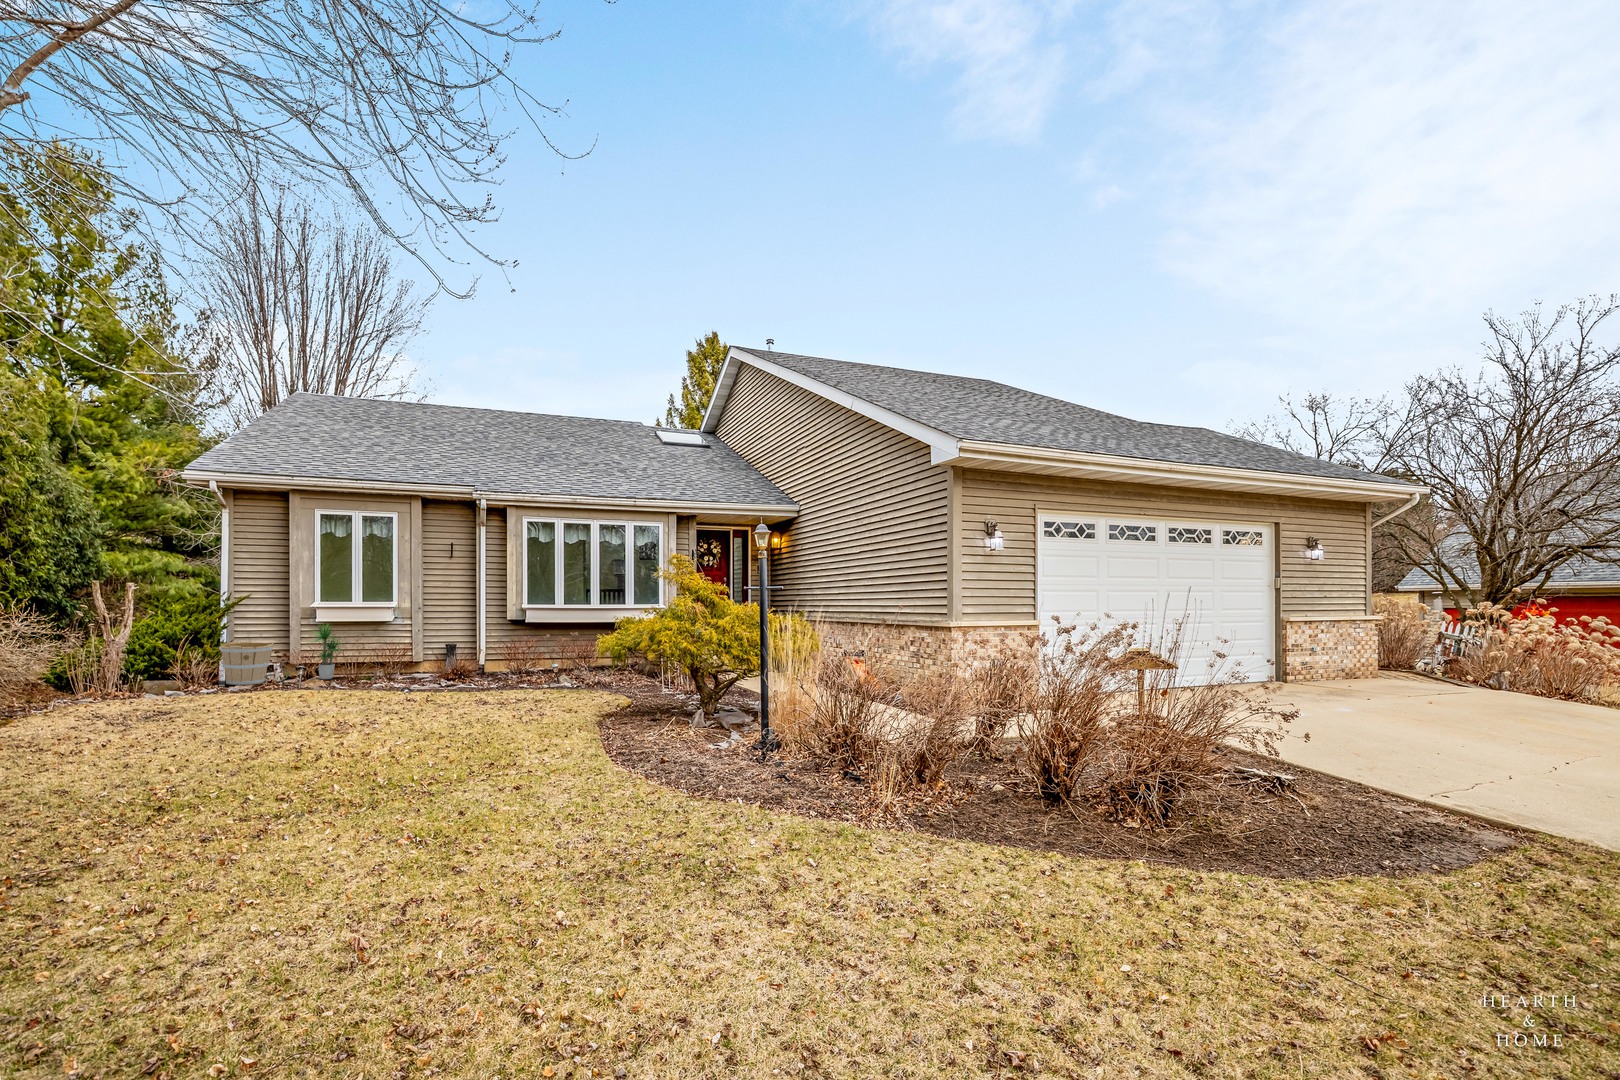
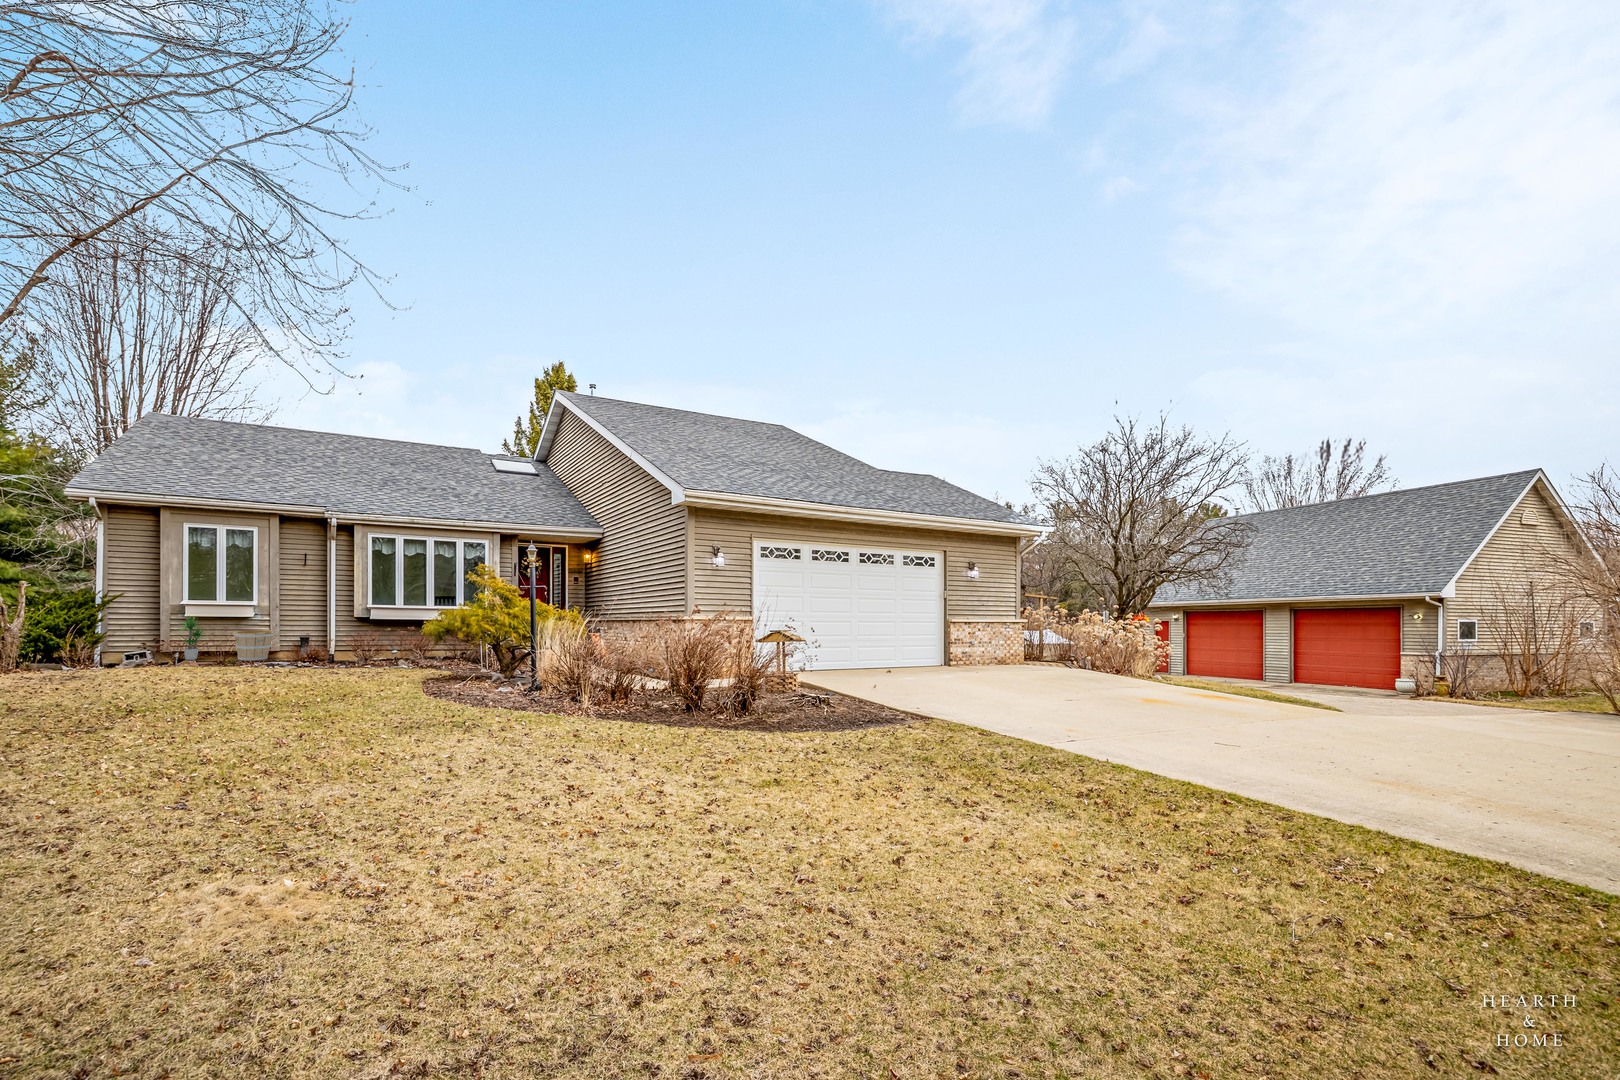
wooden bucket: present [219,642,273,685] -> present [234,630,275,661]

